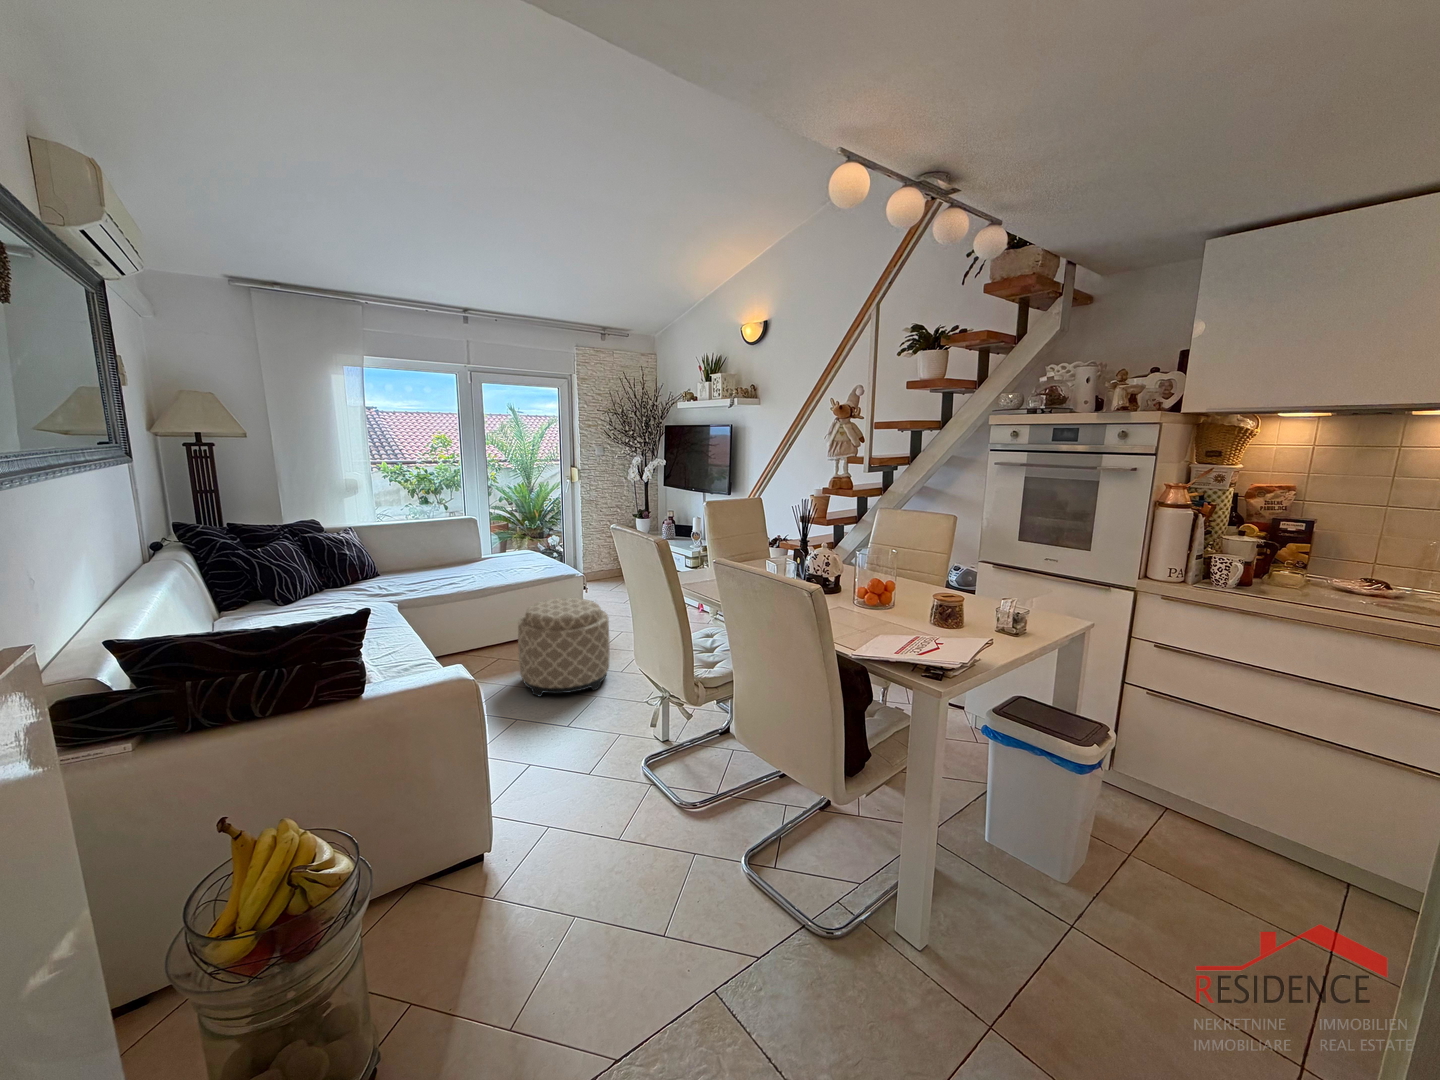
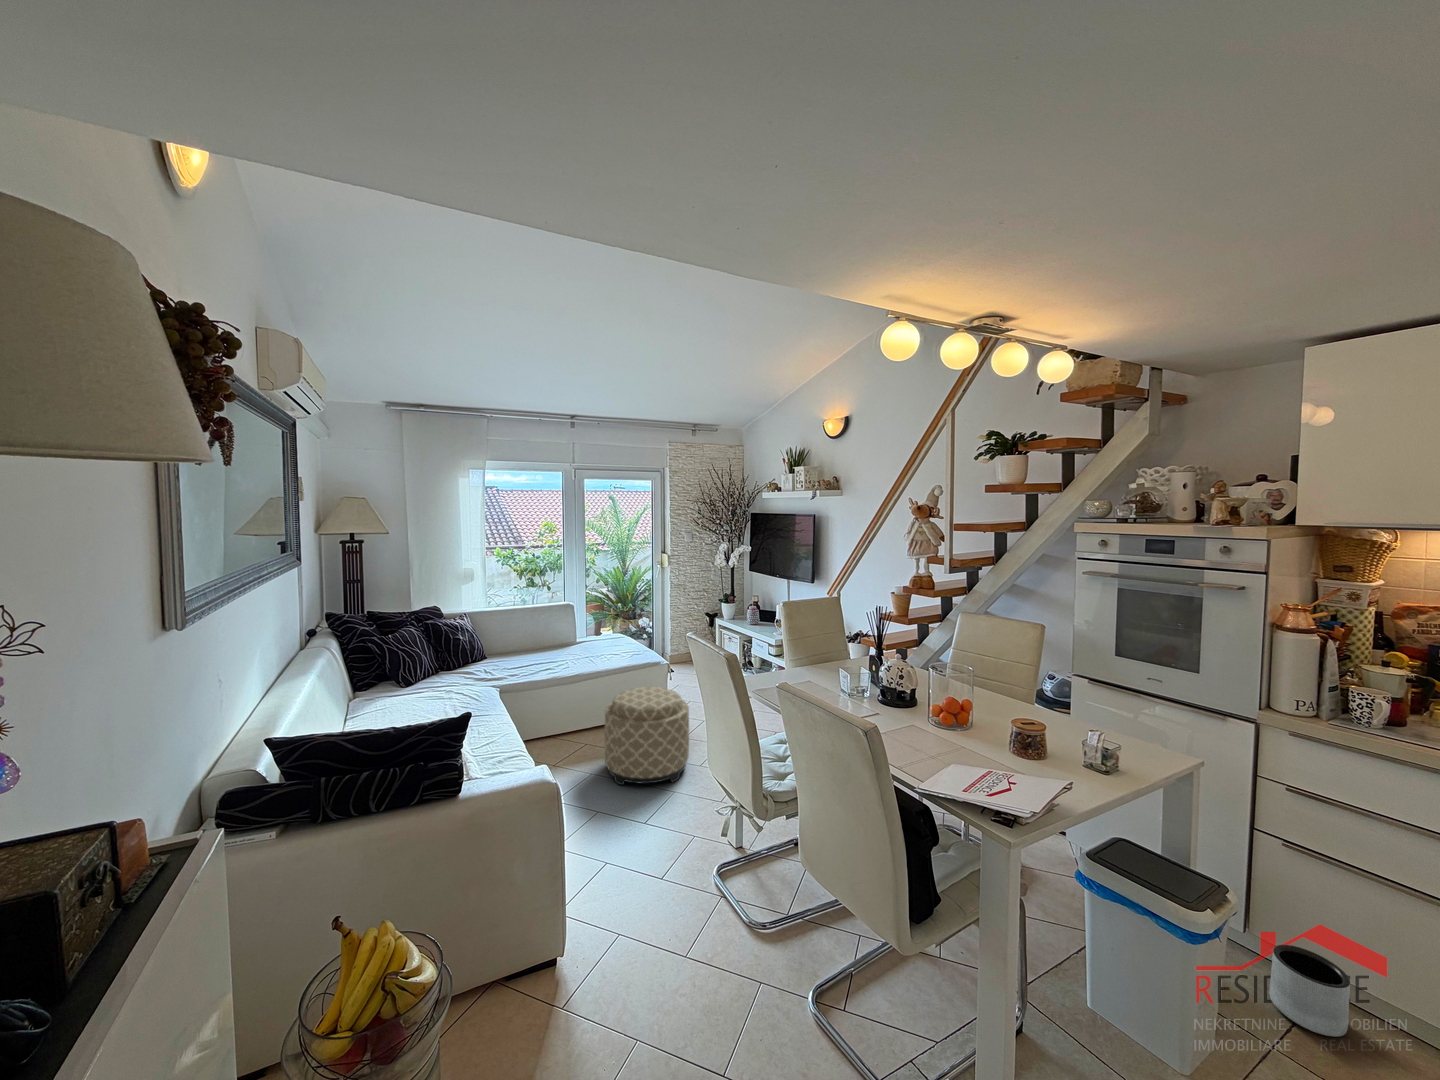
planter: none [1126,775,1188,841] -> present [1269,945,1350,1037]

